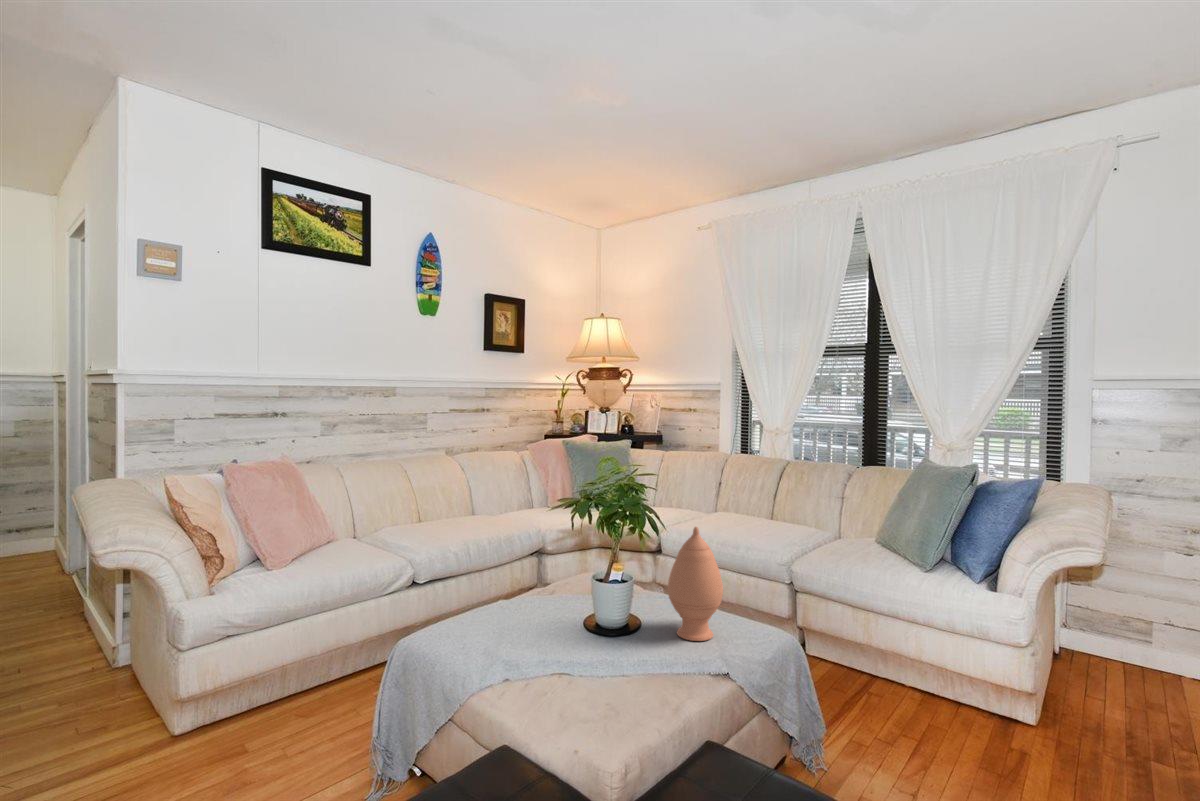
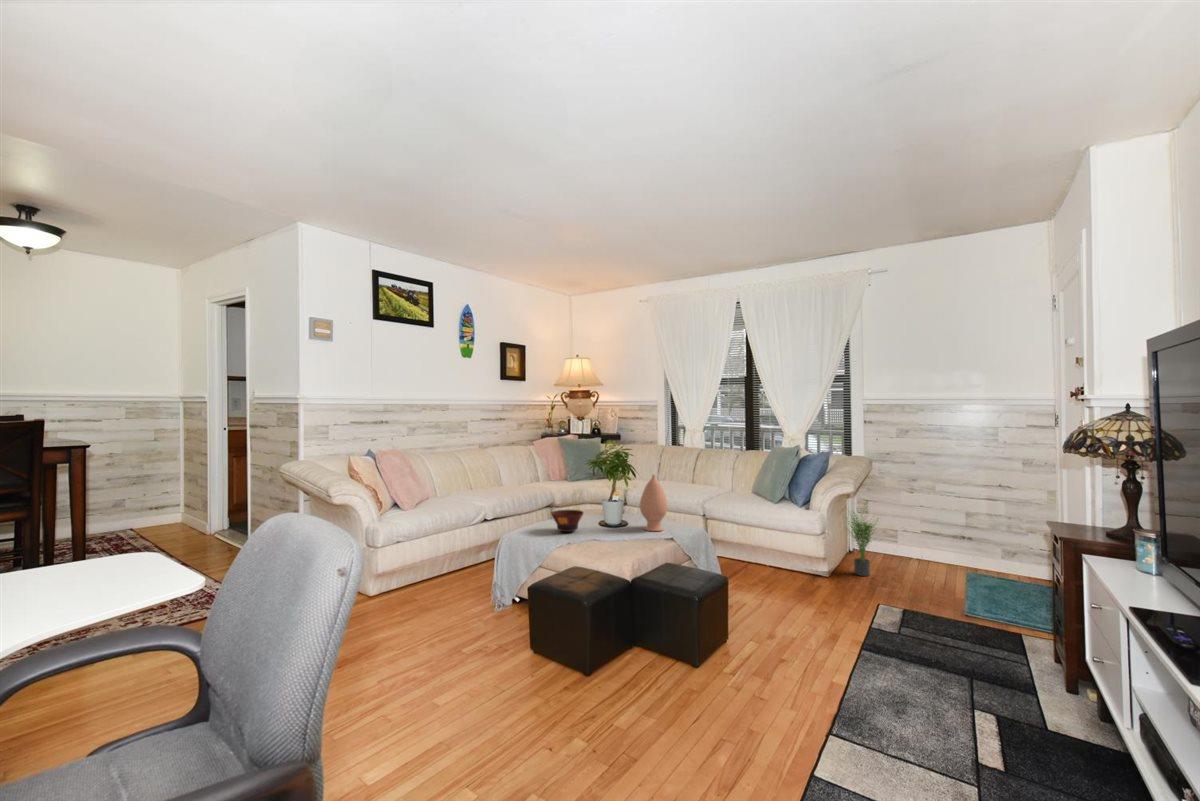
potted plant: none [1059,582,1159,729] -> present [848,515,875,576]
bowl: none [494,587,557,635] -> present [551,509,583,532]

